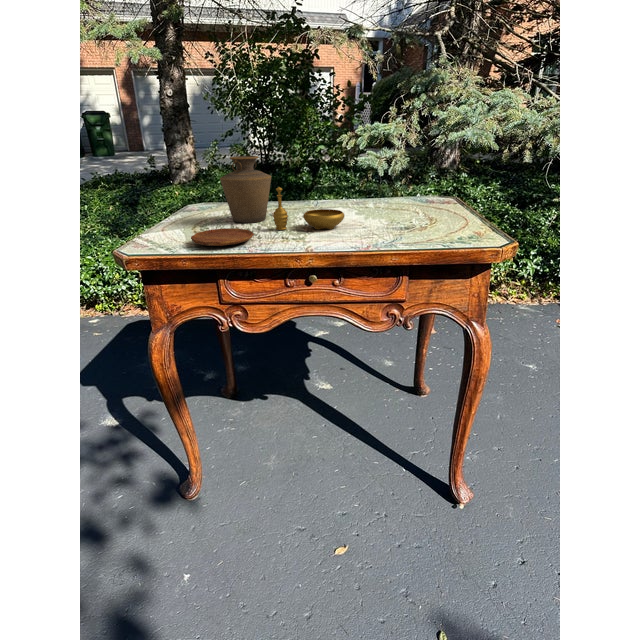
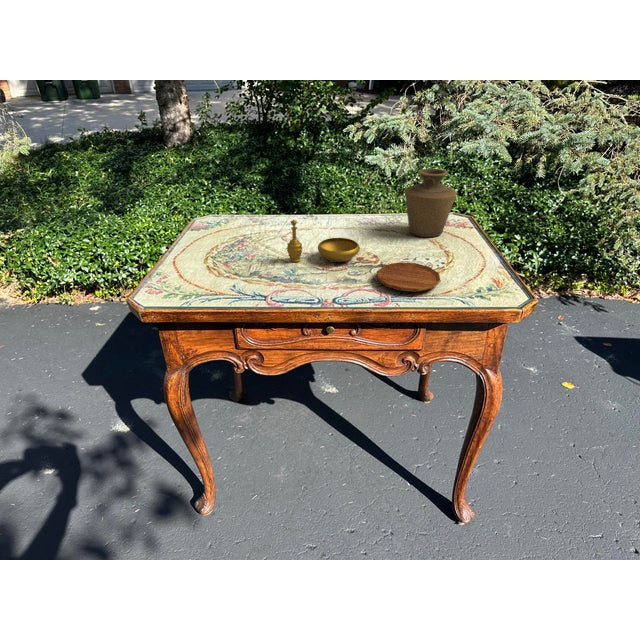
vase: present [220,156,271,223] -> present [405,168,457,237]
tray: present [191,228,254,246] -> present [377,262,441,292]

